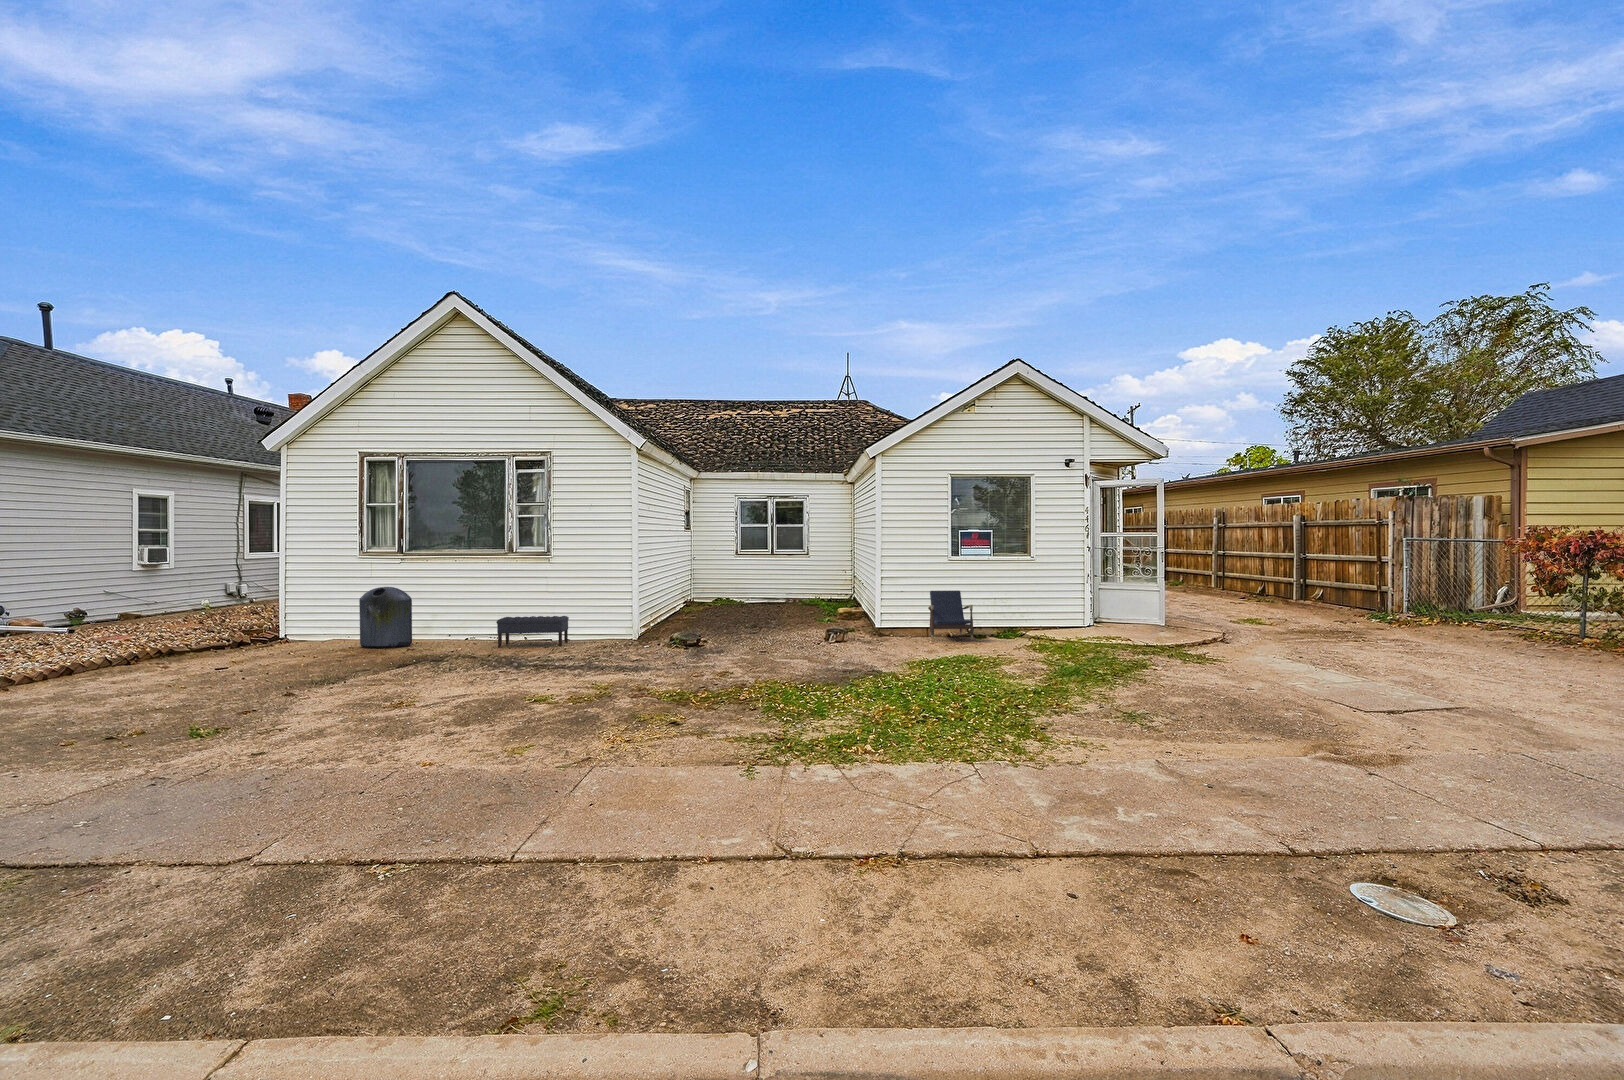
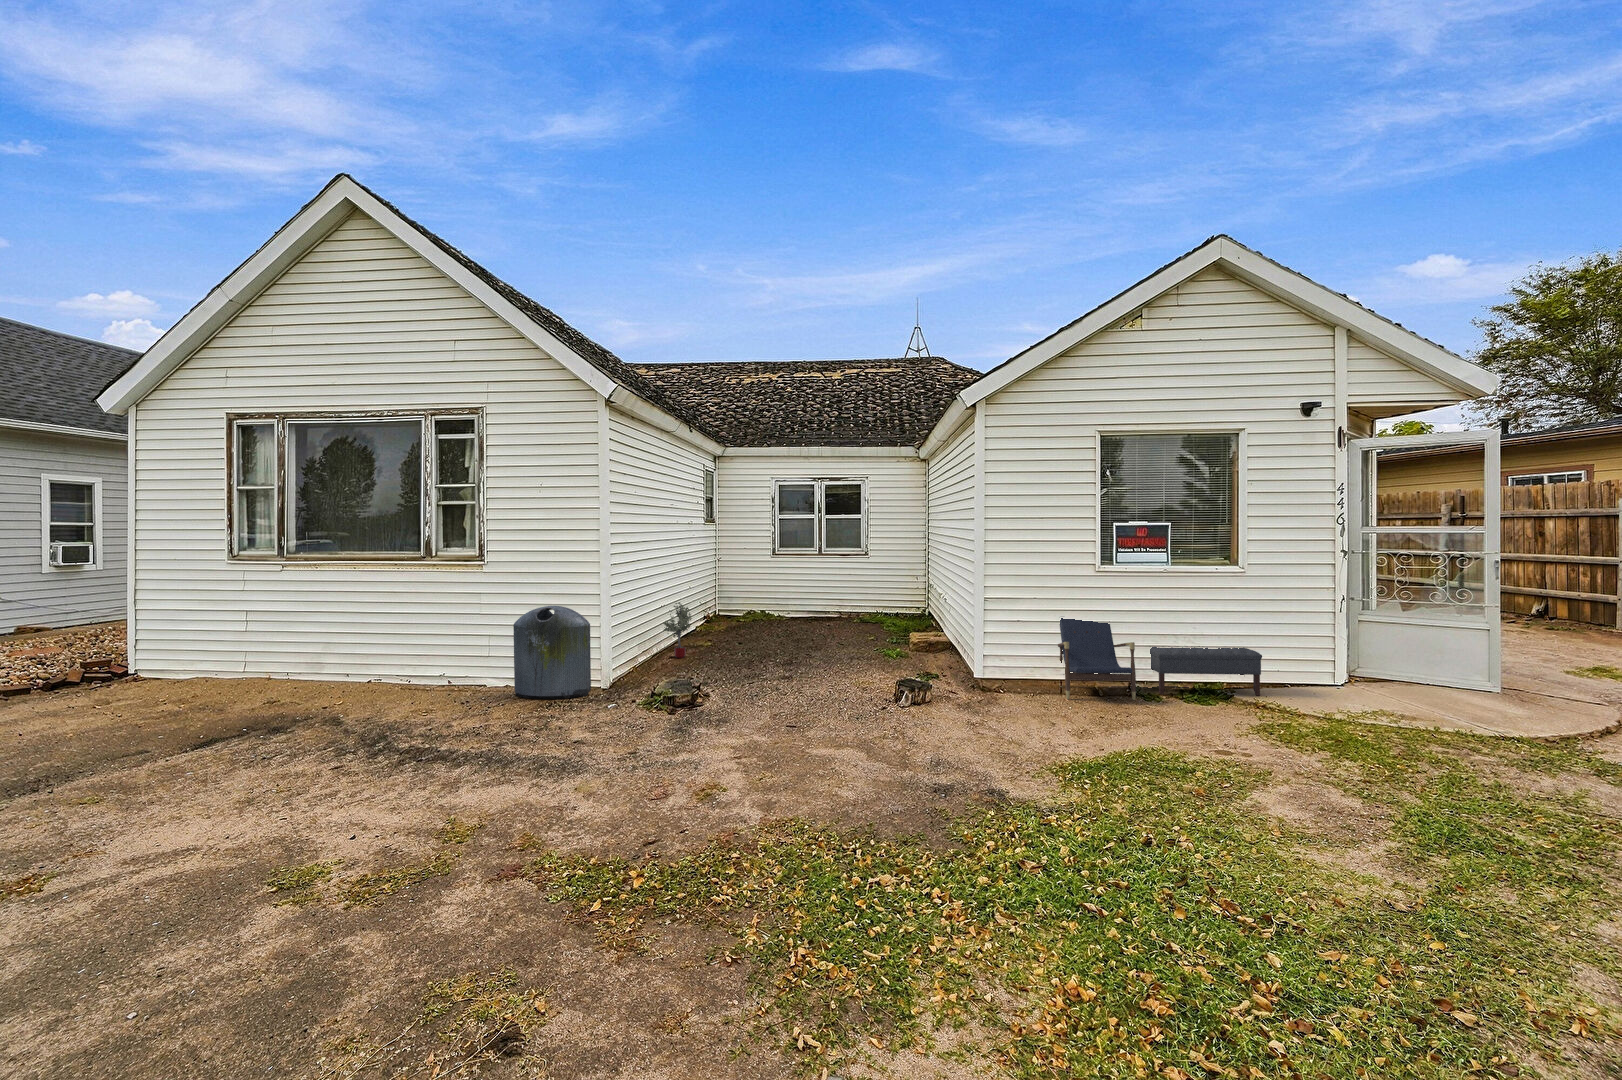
potted tree: none [664,585,684,625] -> present [663,602,692,658]
trash can: present [359,587,412,648] -> present [513,606,591,699]
bench: present [496,616,569,648] -> present [1150,647,1262,696]

